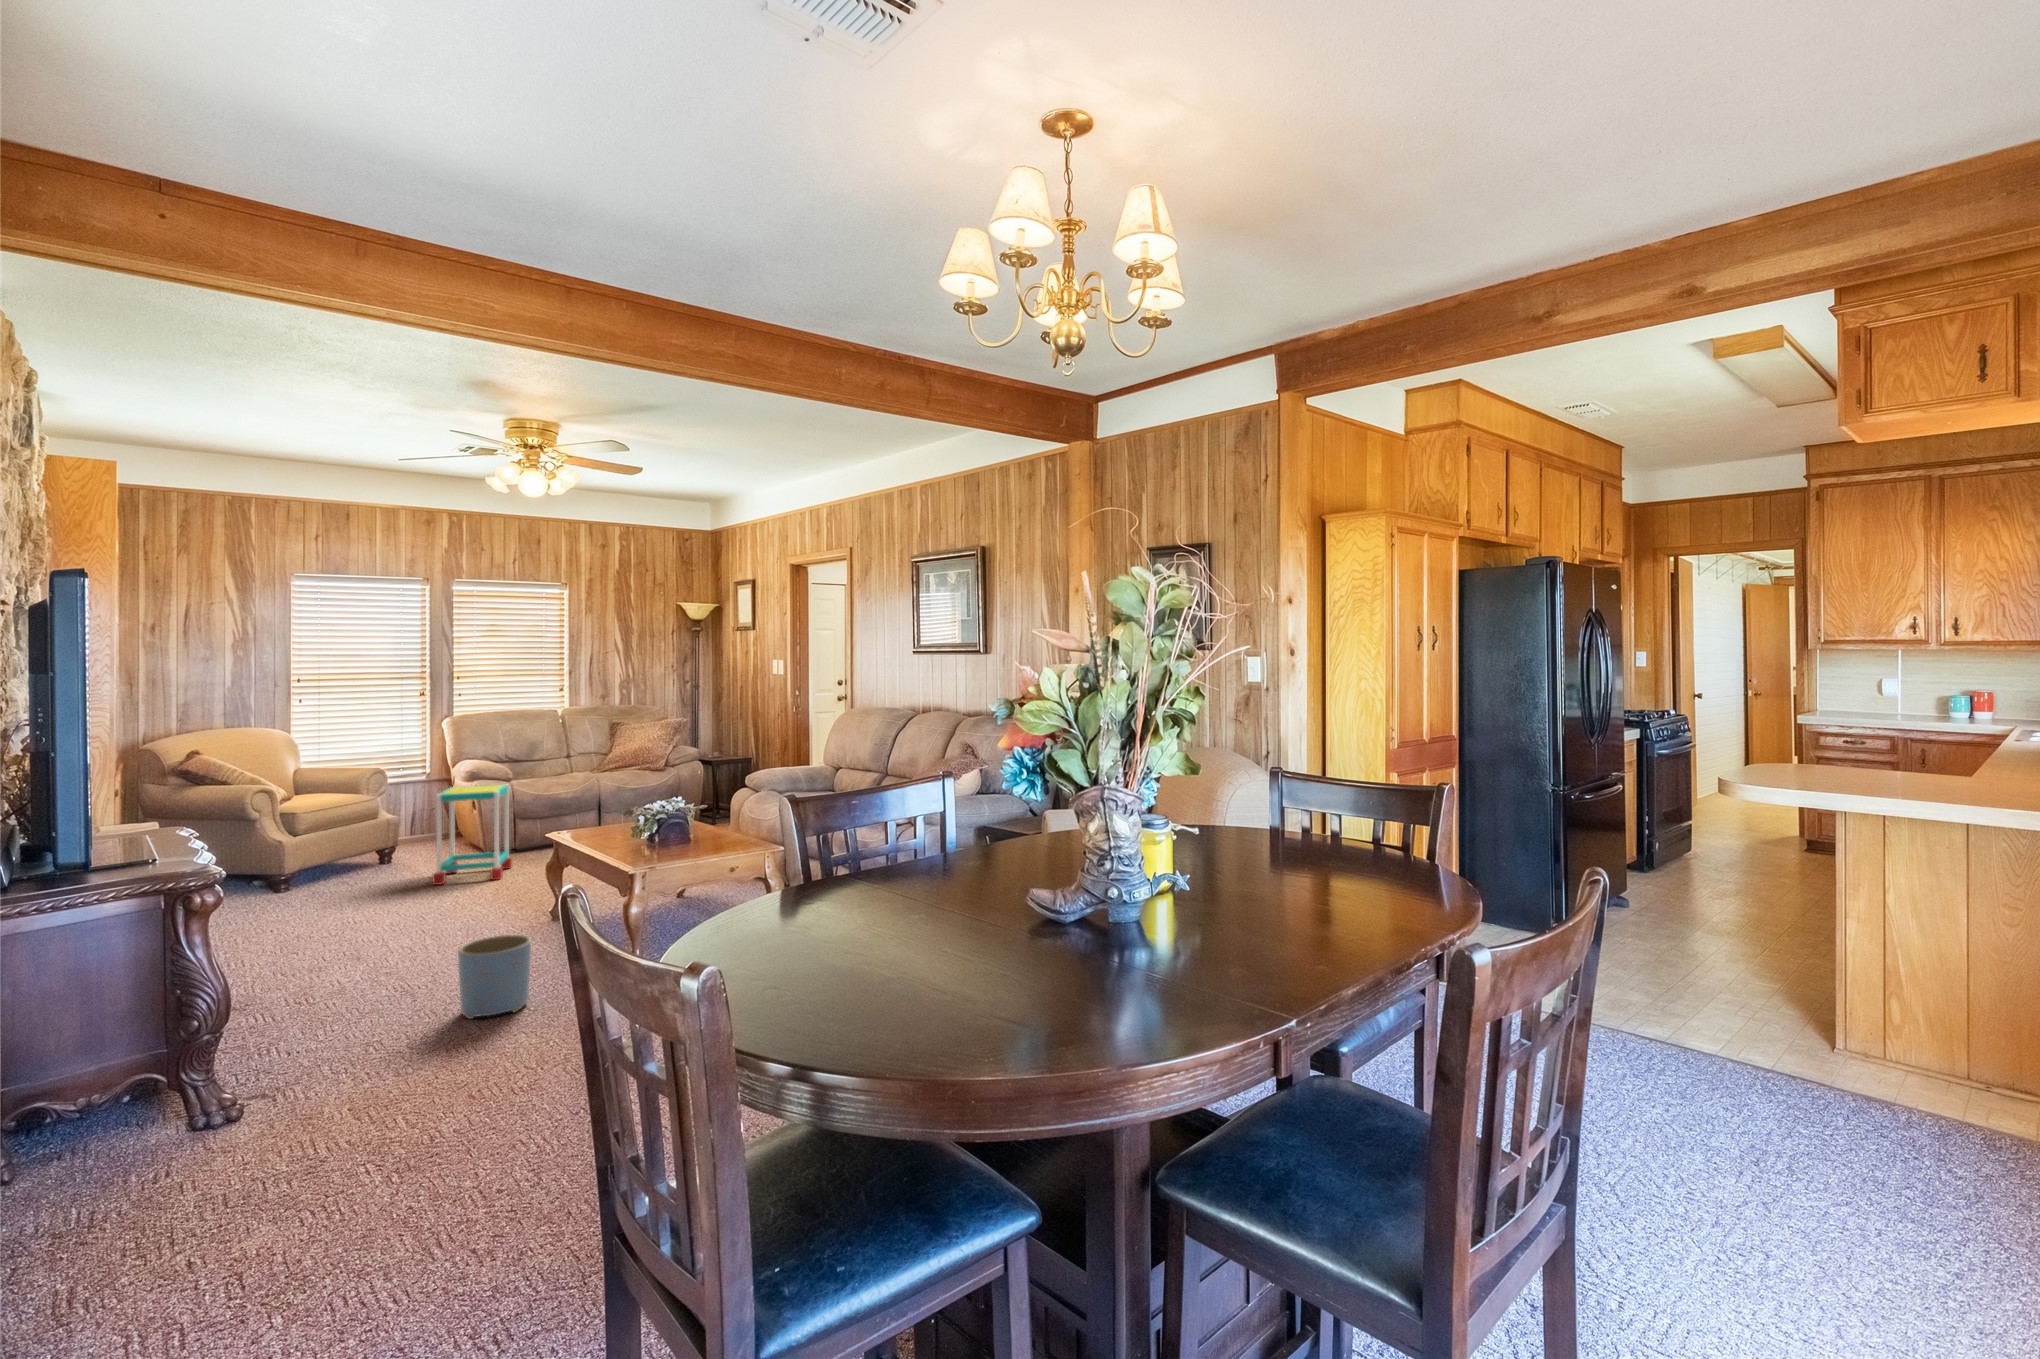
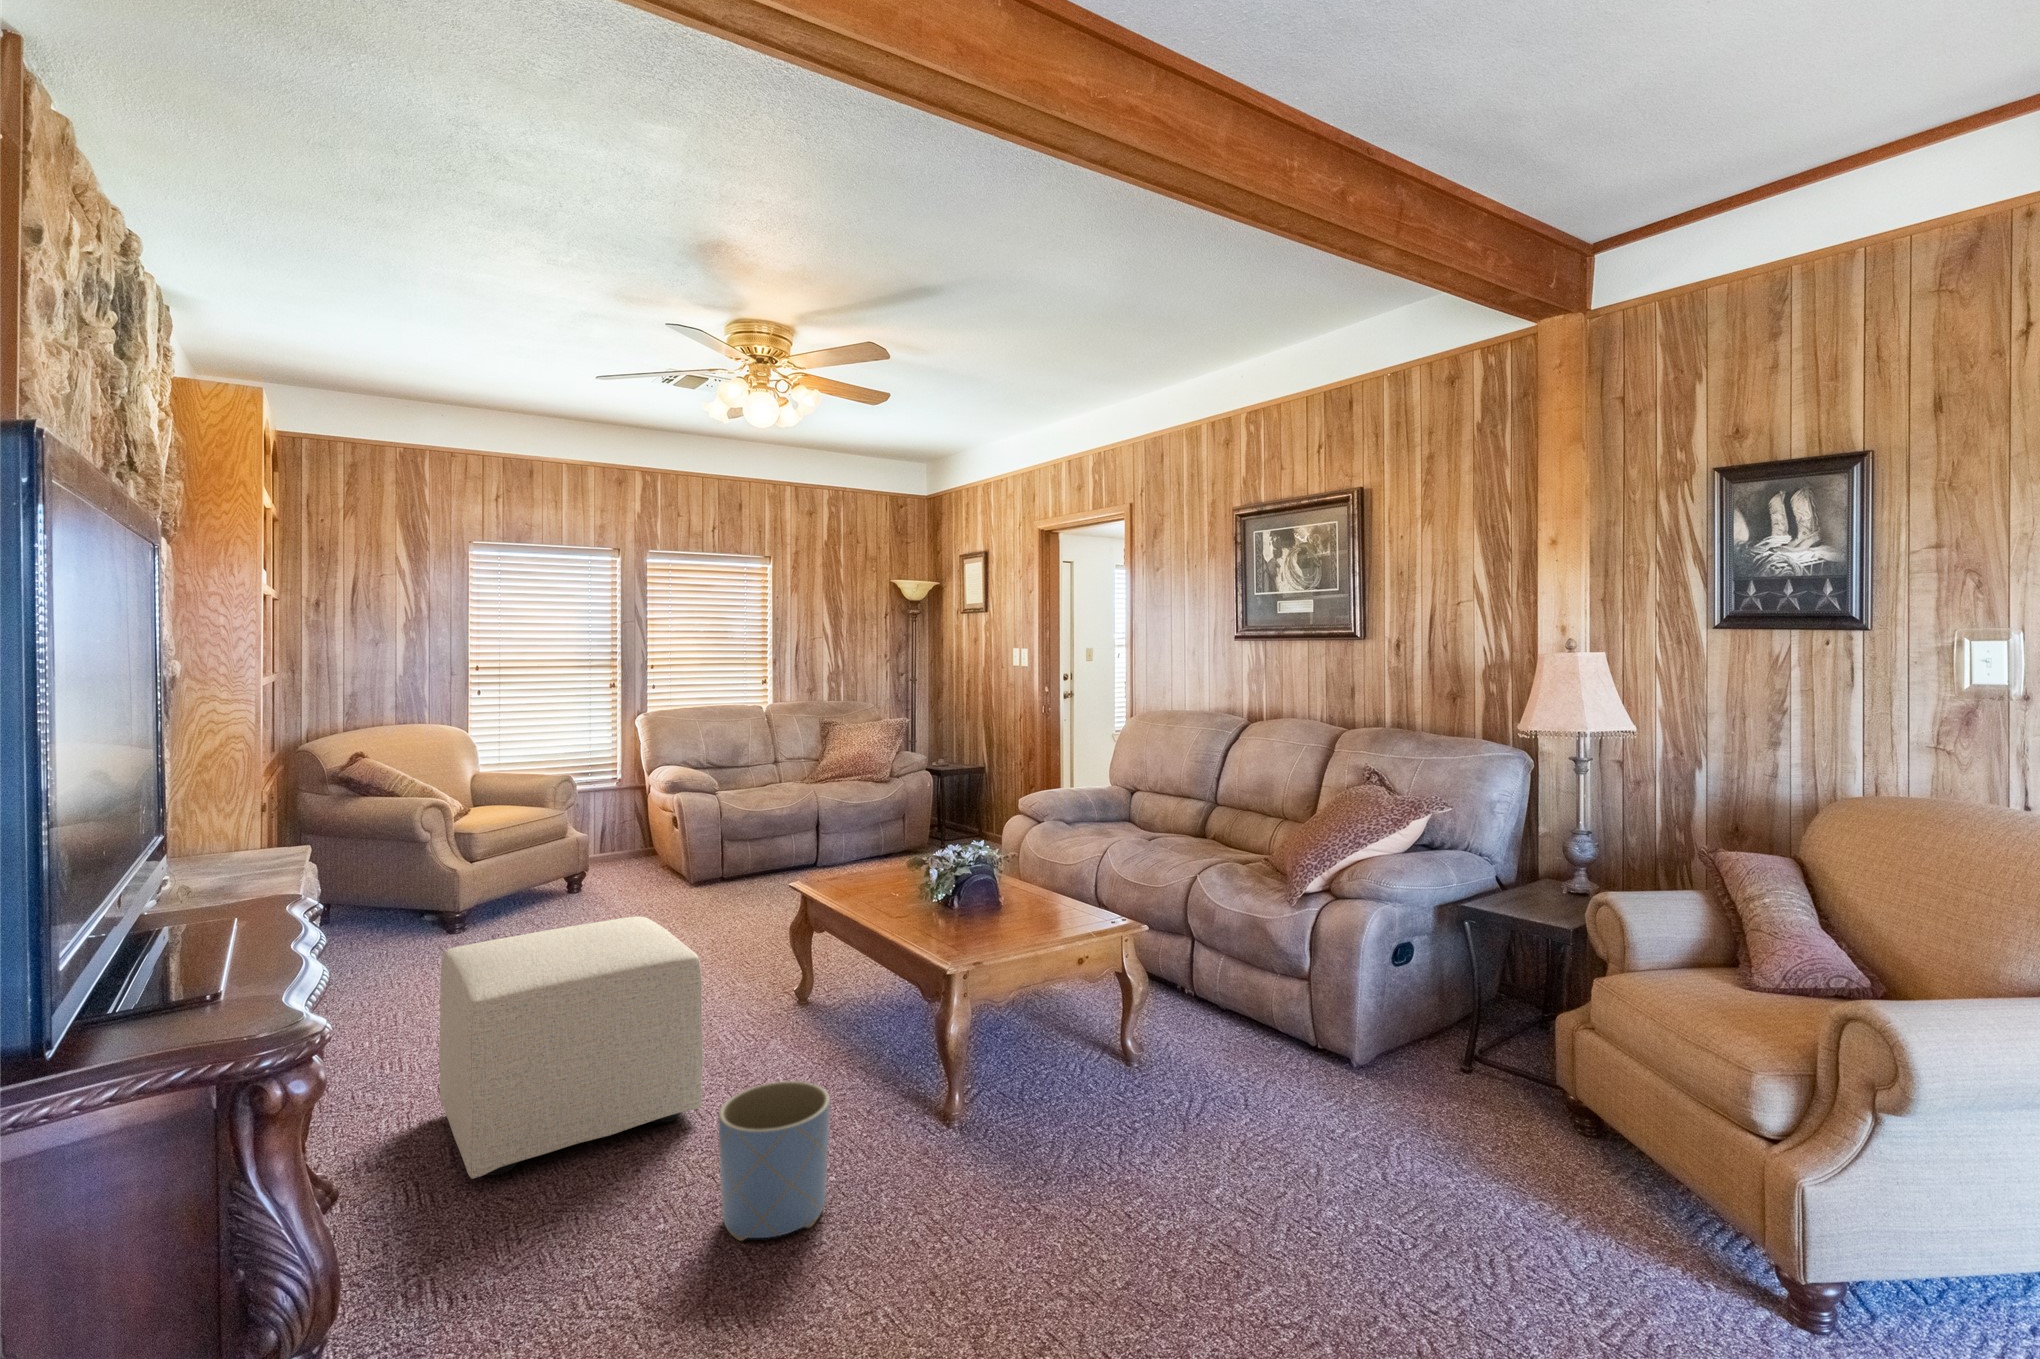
side table: present [433,785,512,885] -> none [636,802,727,935]
ottoman: none [275,853,460,1004] -> present [439,917,703,1179]

